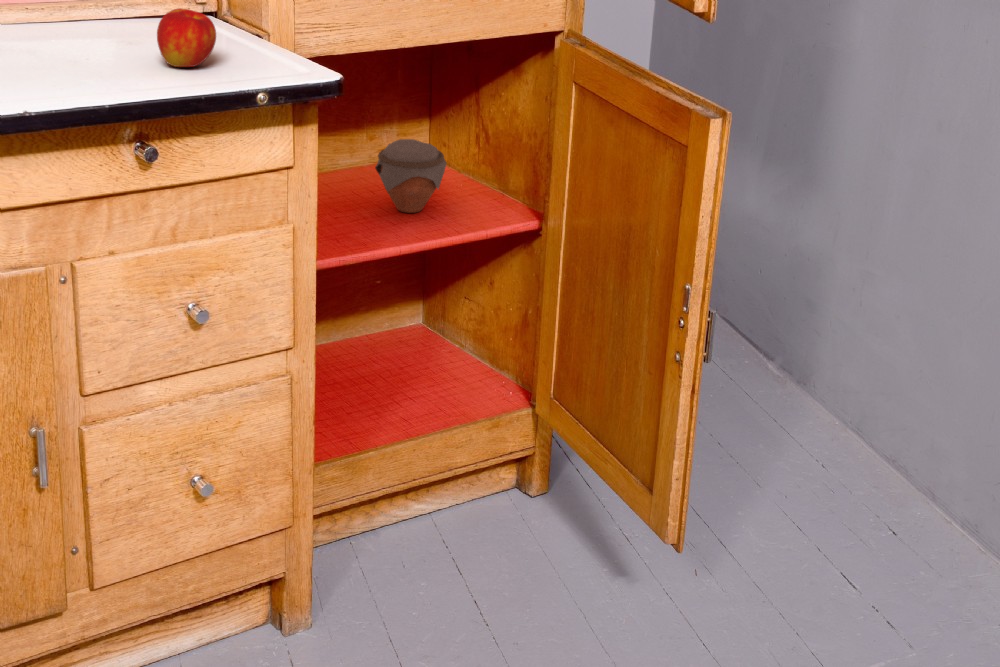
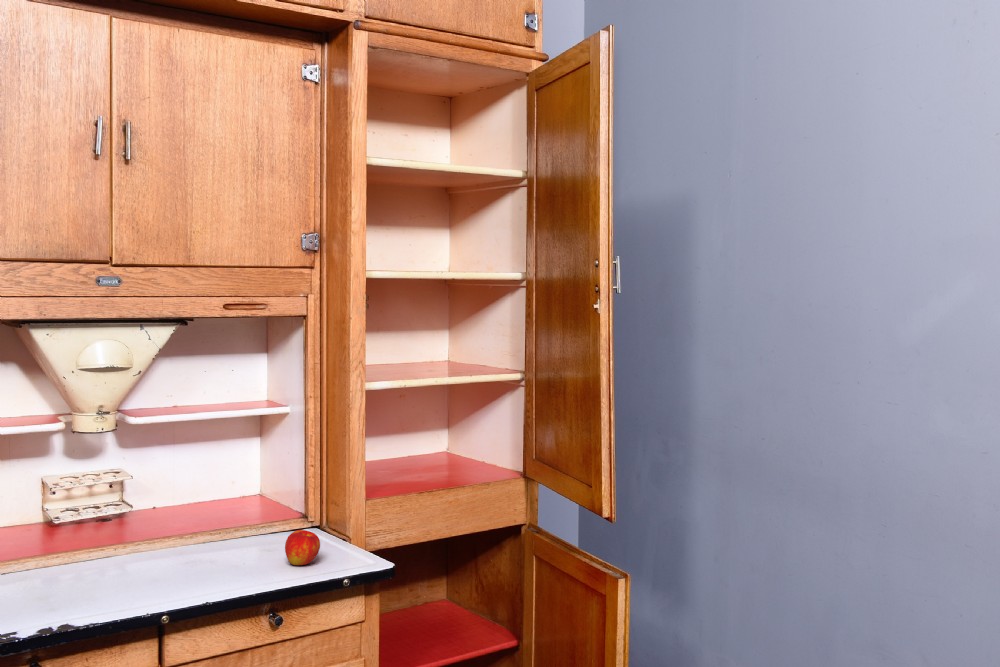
jar: present [375,139,446,213] -> none [415,592,460,641]

